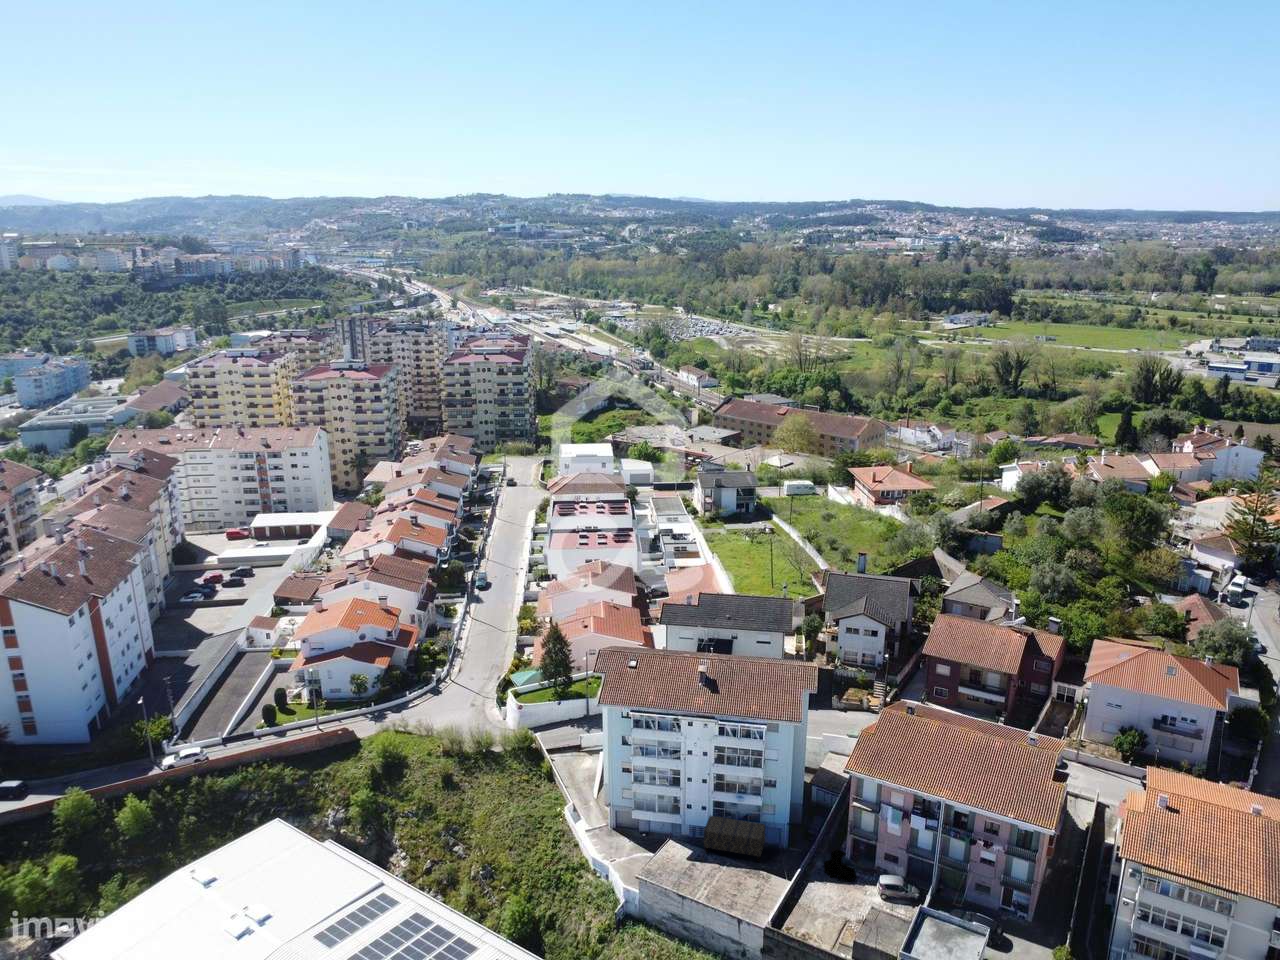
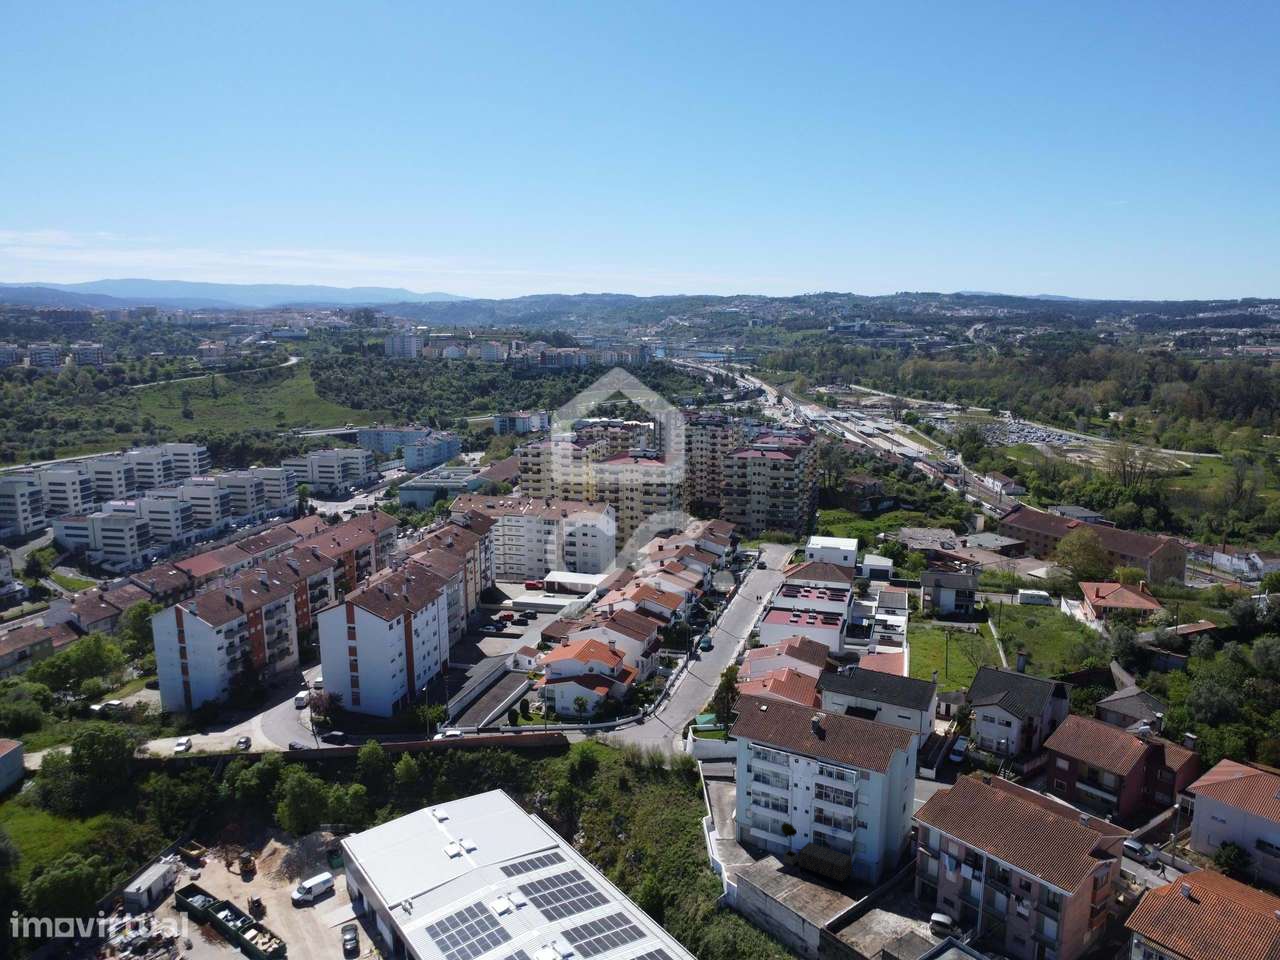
potted tree: none [676,799,697,847] -> present [781,823,798,865]
storage bin: present [824,849,856,882] -> none [891,888,917,916]

